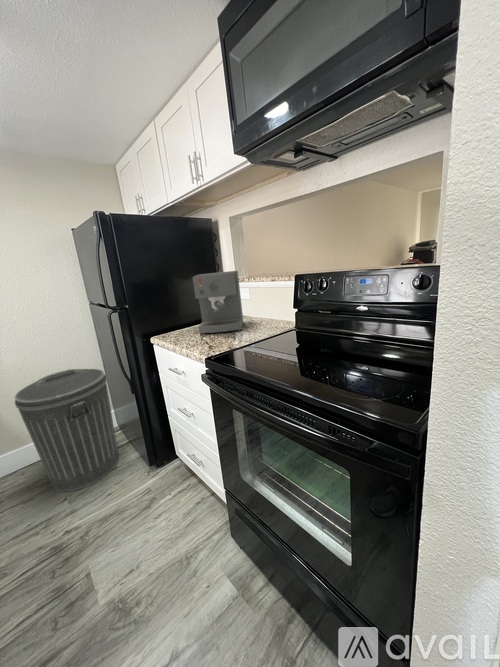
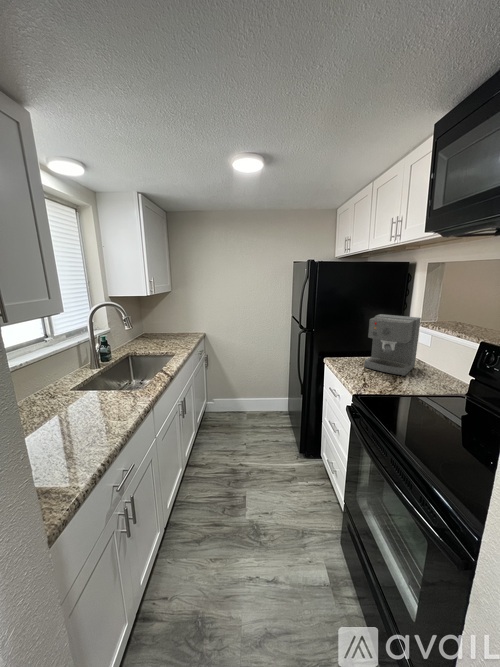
trash can: present [15,369,119,491] -> none [235,360,289,443]

